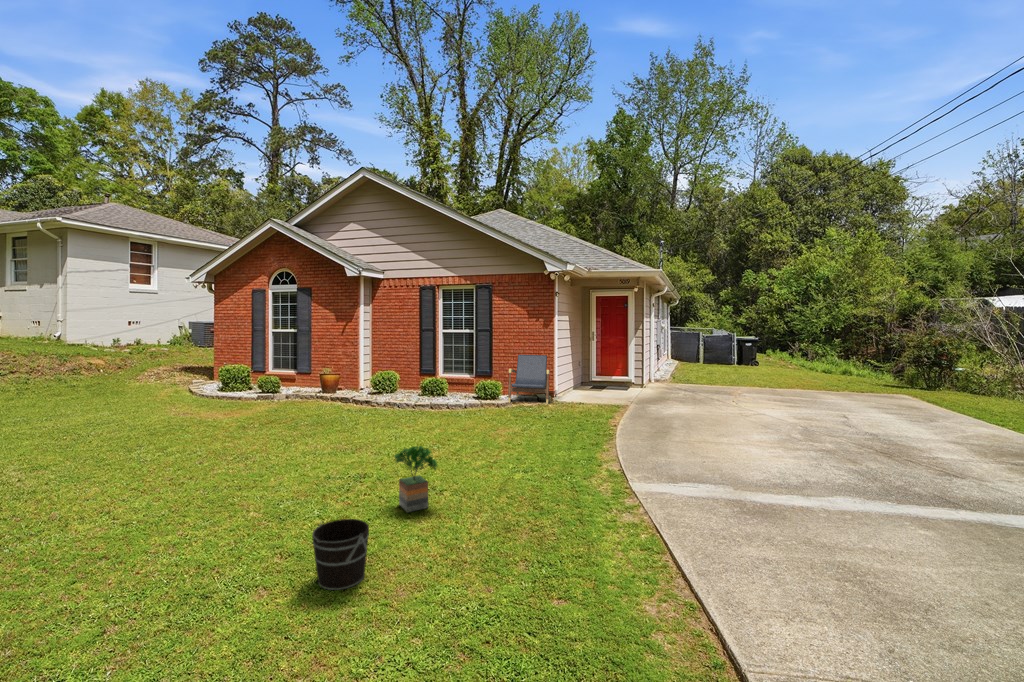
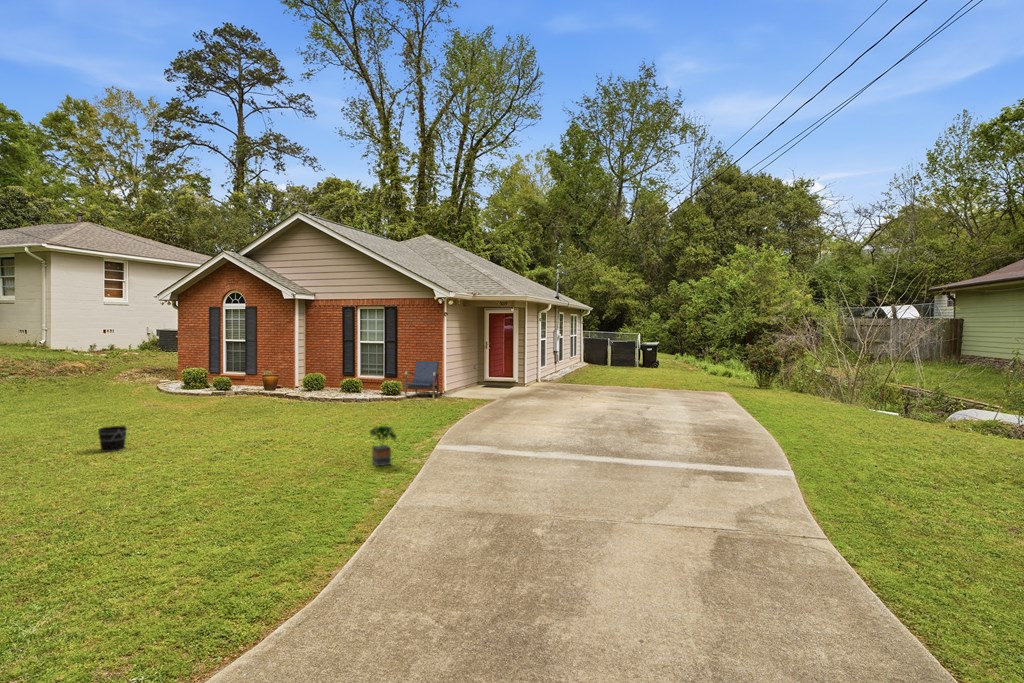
potted tree: present [394,446,437,512] -> present [370,426,396,466]
bucket: present [312,519,369,590] -> present [98,426,127,452]

